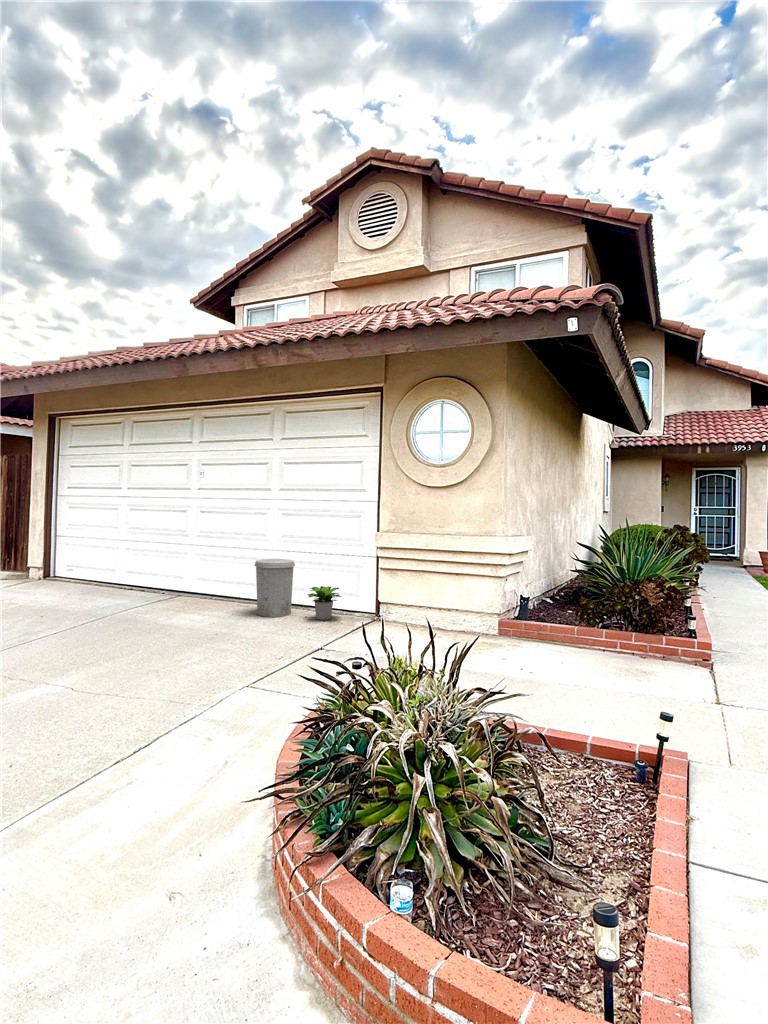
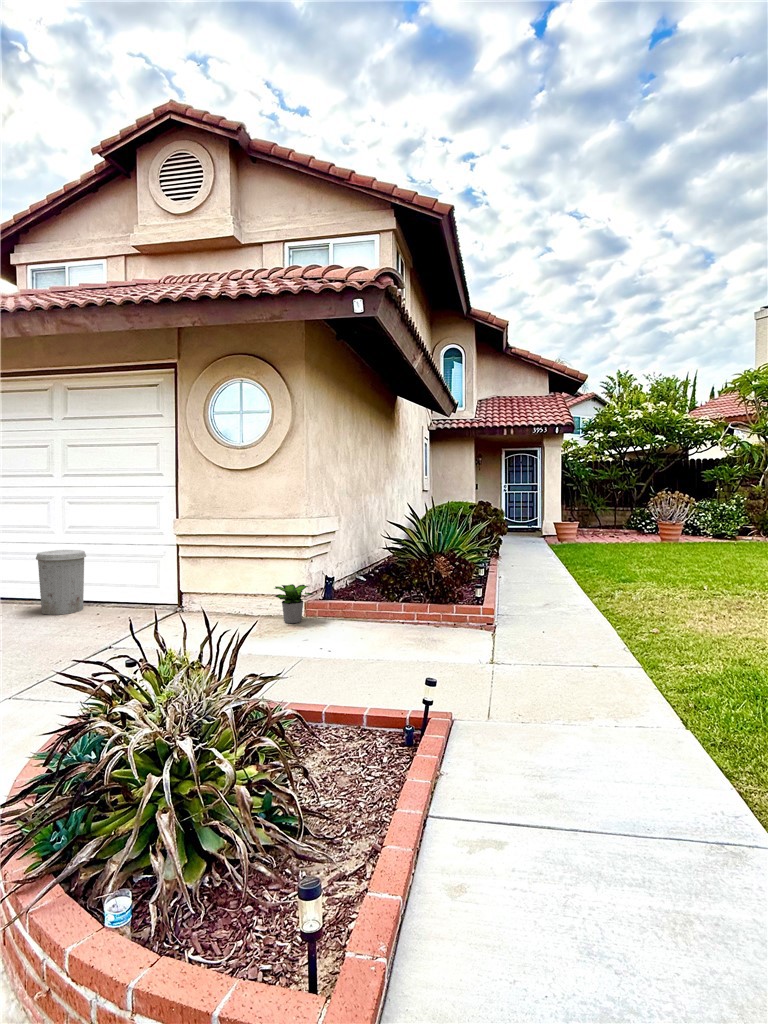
potted plant: present [308,586,341,620] -> present [275,584,313,623]

